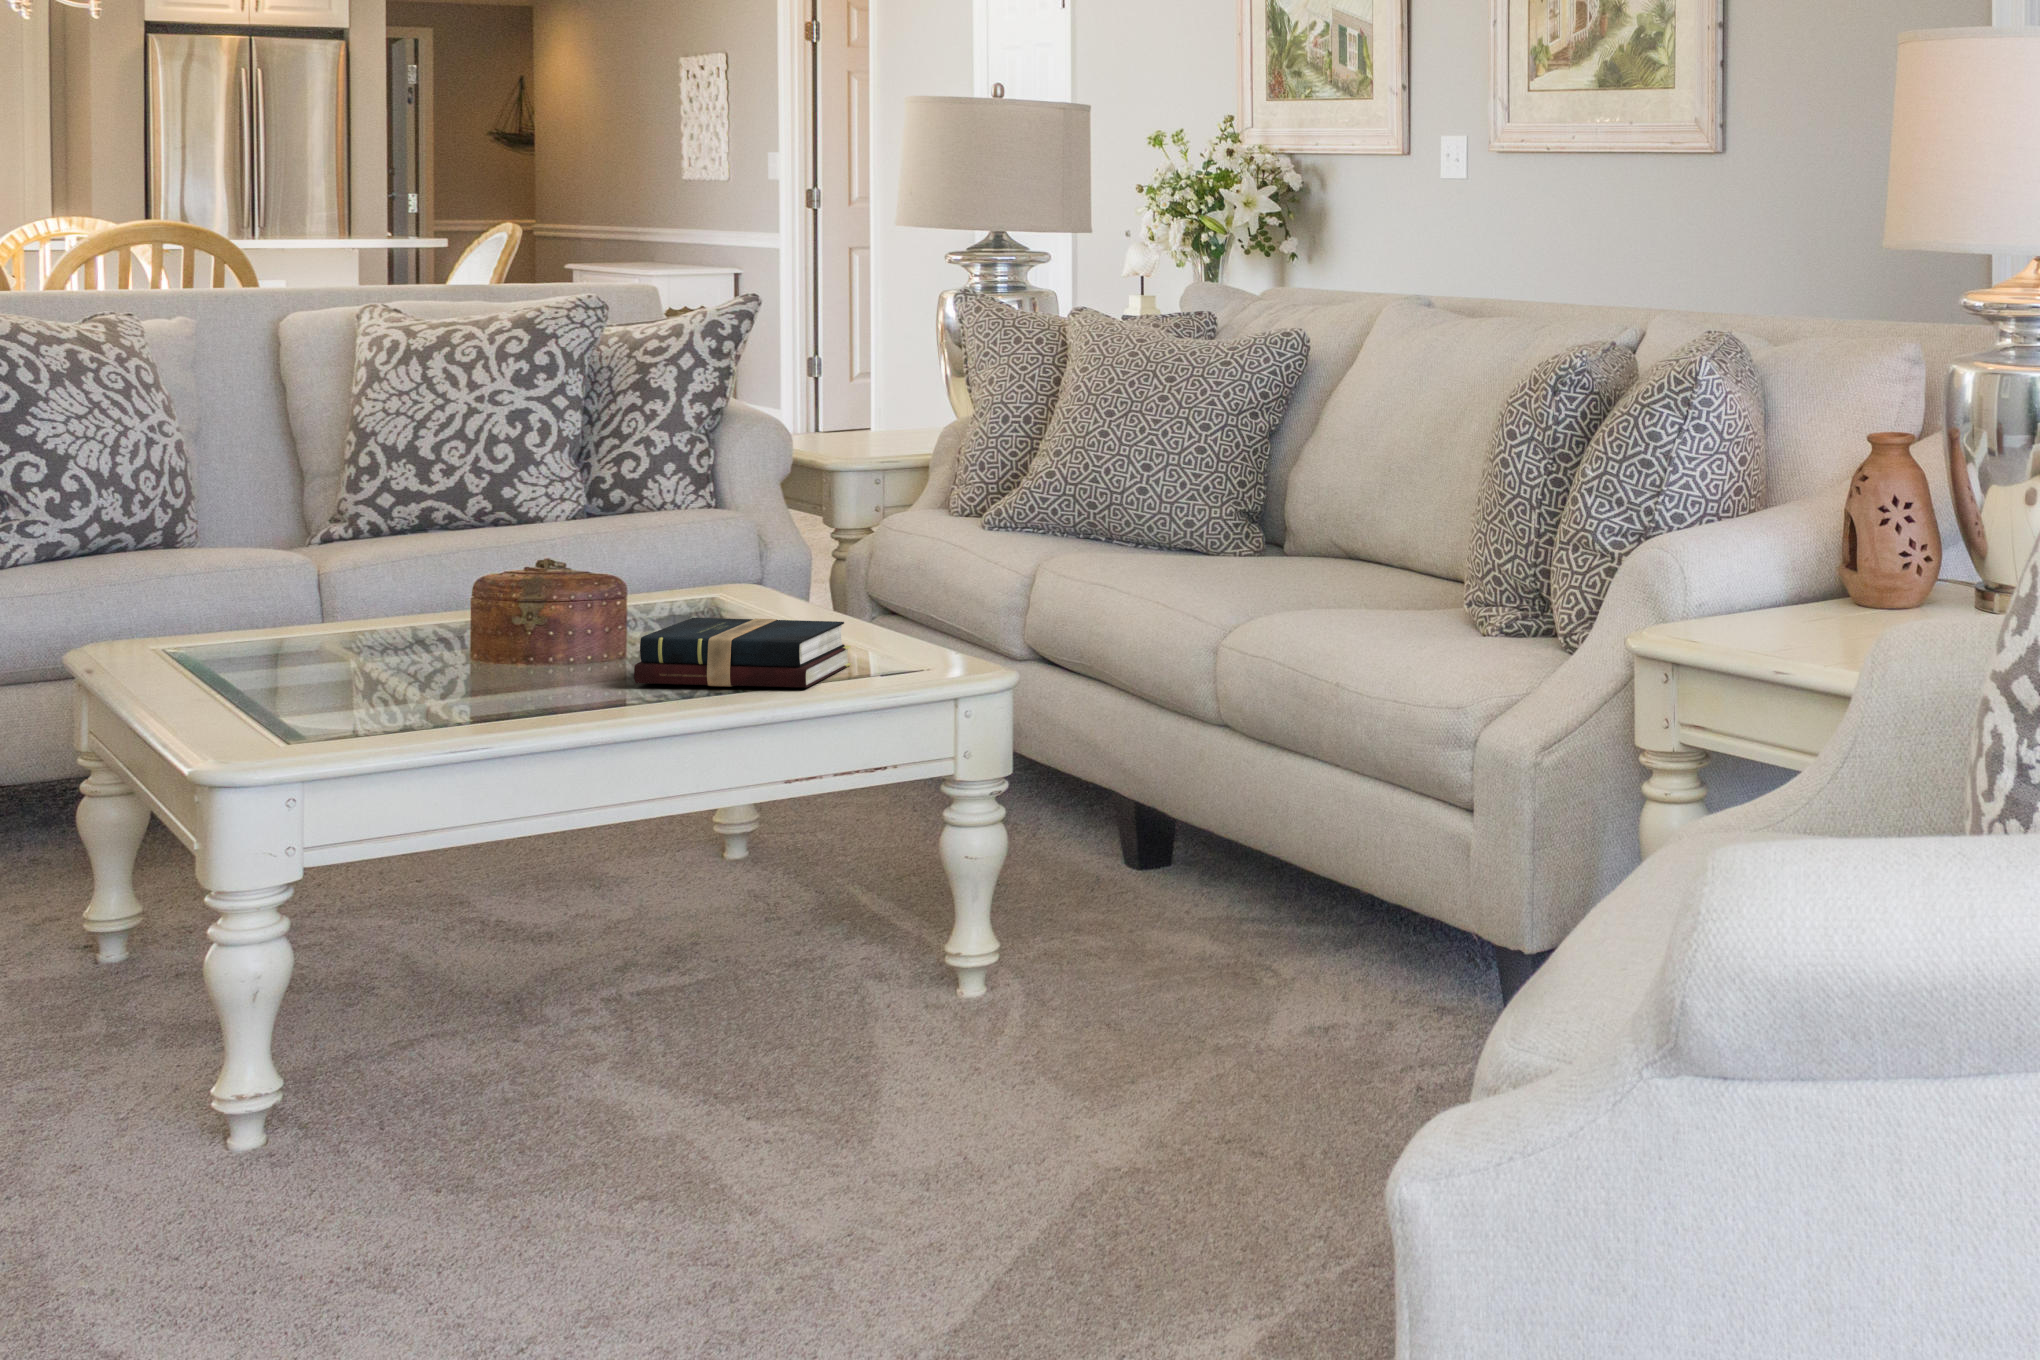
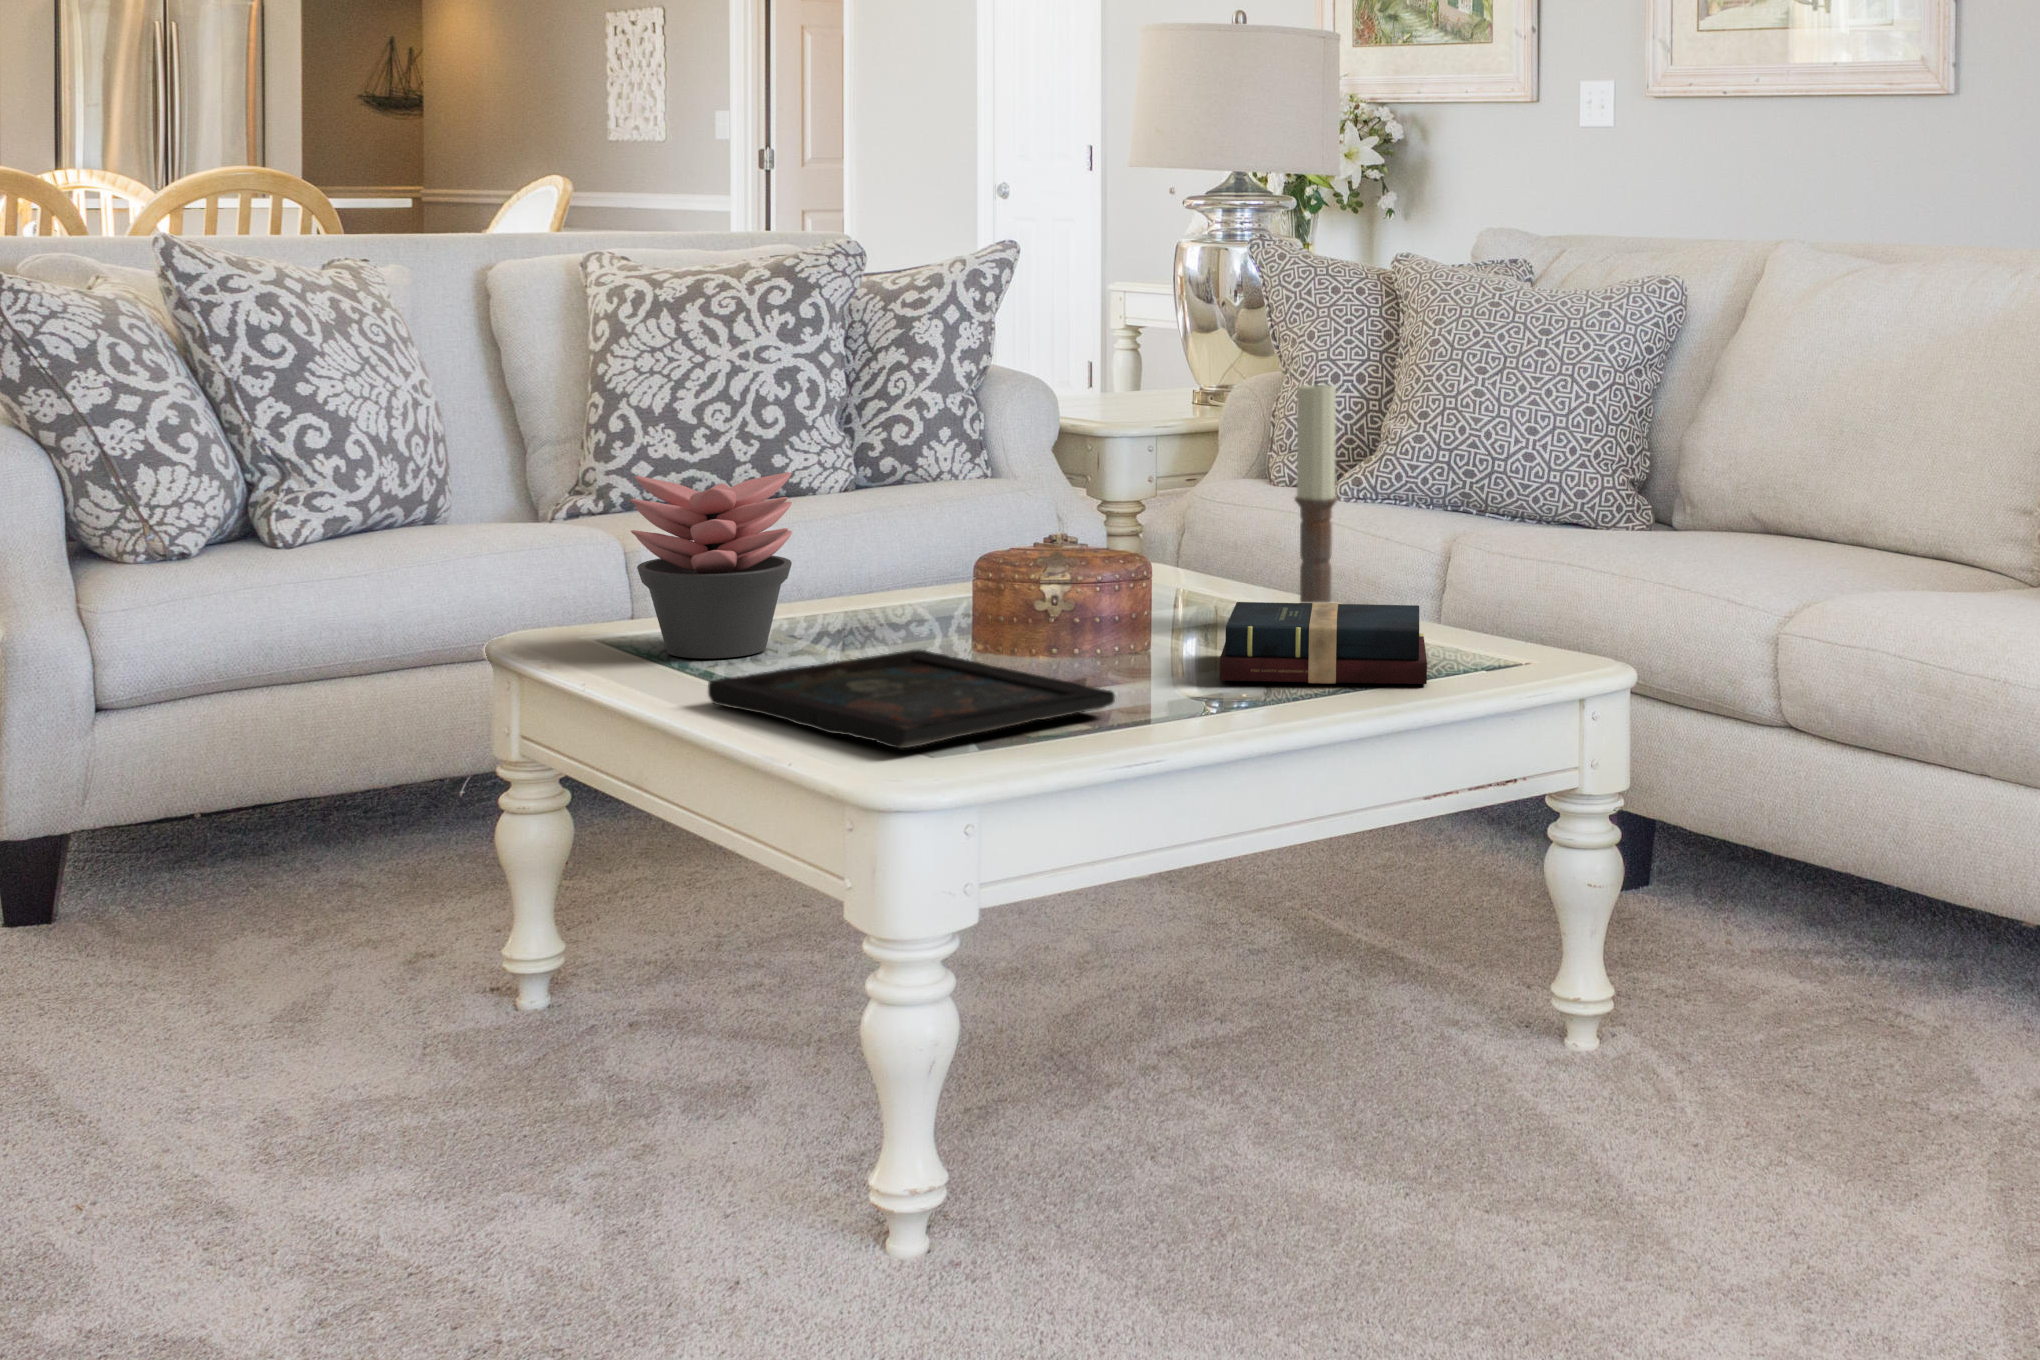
candle: none [784,426,826,641] -> present [1295,381,1338,603]
succulent plant: none [176,505,341,662] -> present [630,472,792,658]
tray: none [184,655,501,734] -> present [708,649,1115,748]

